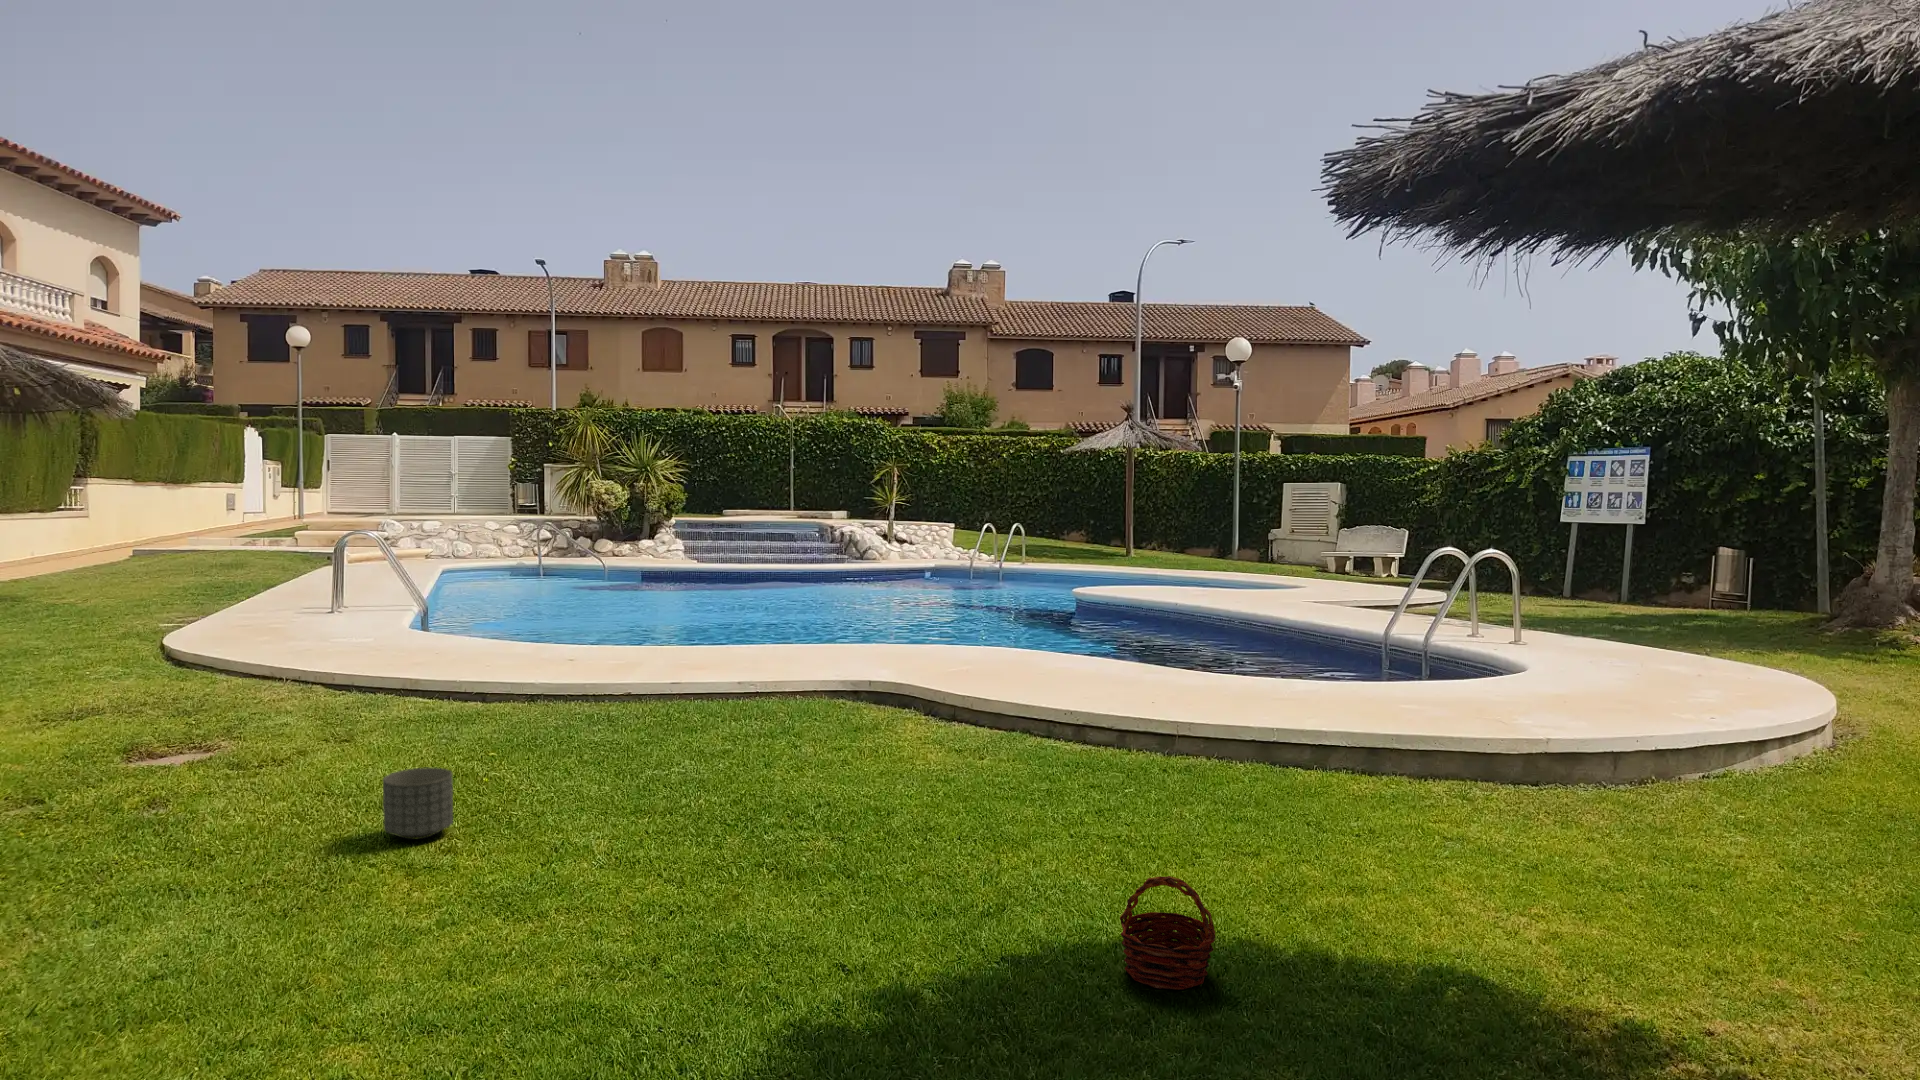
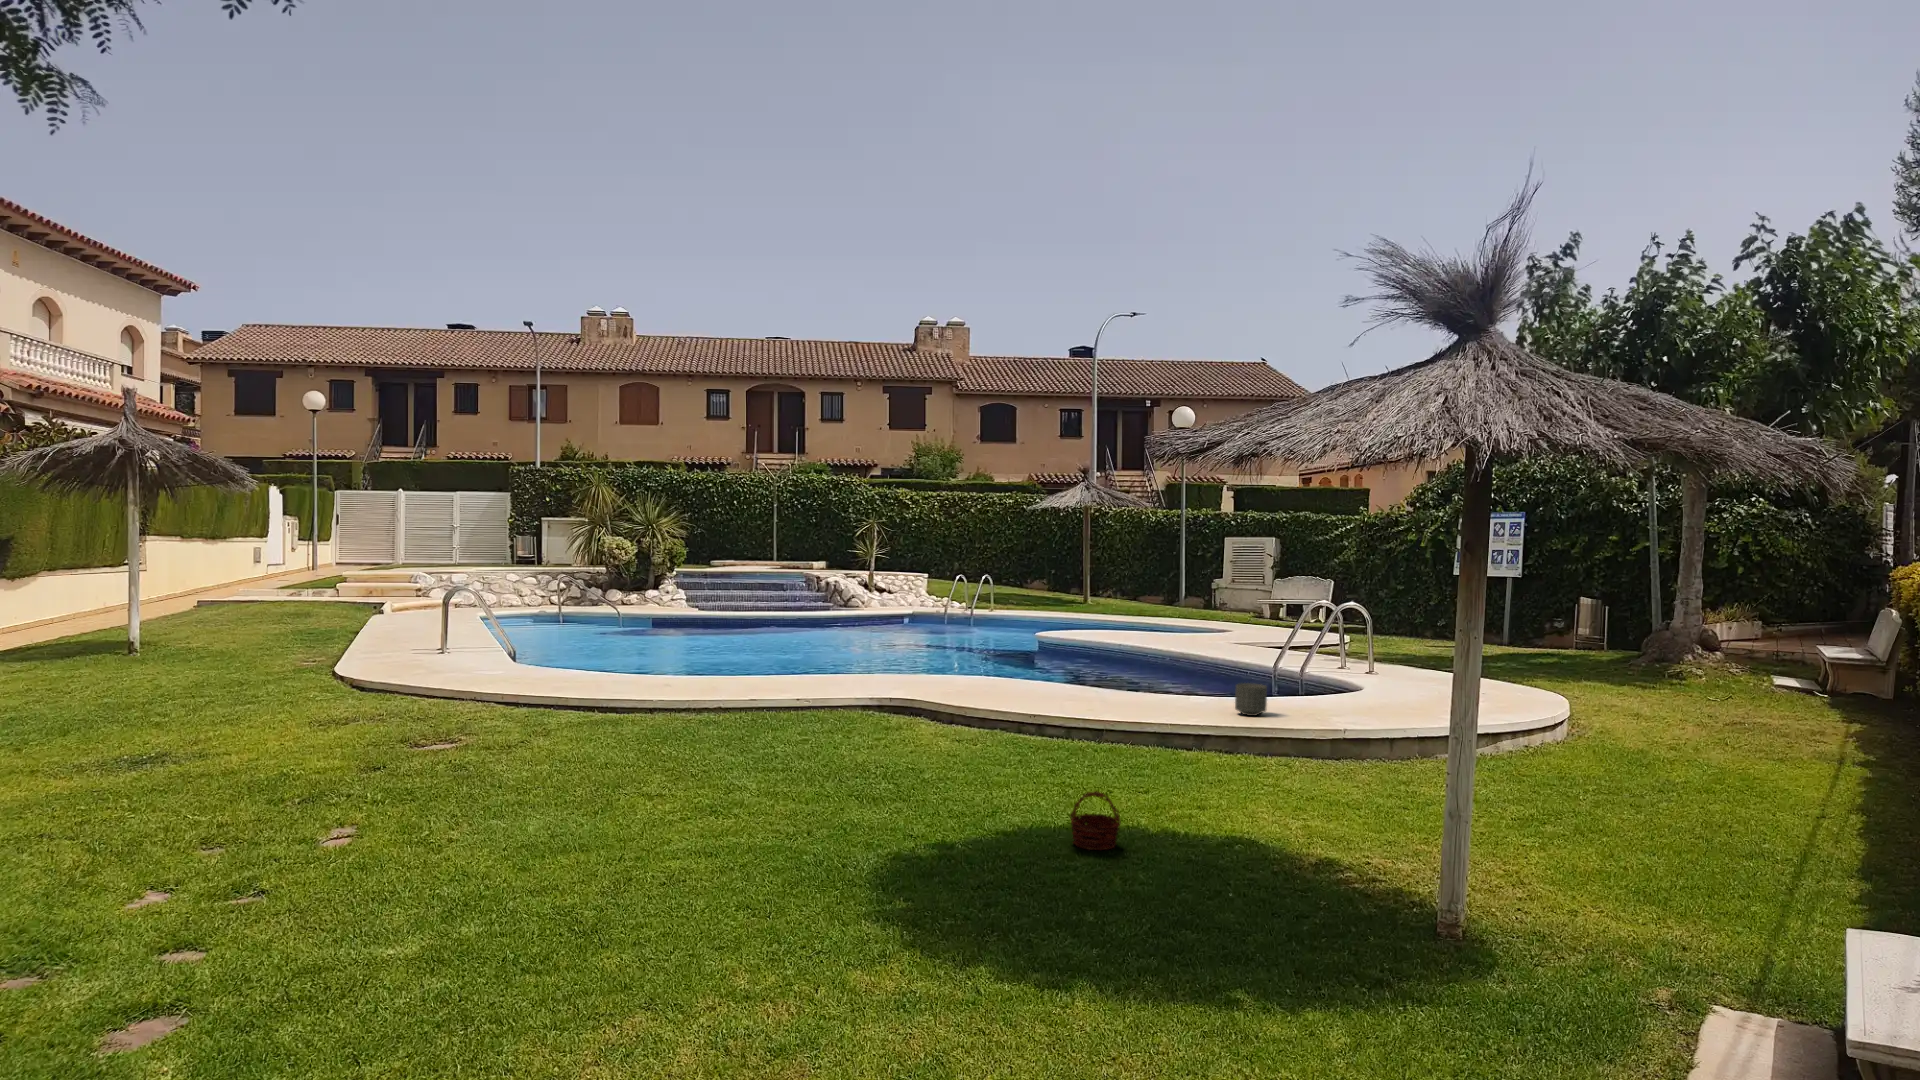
planter: present [383,768,453,840] -> present [1235,683,1267,716]

